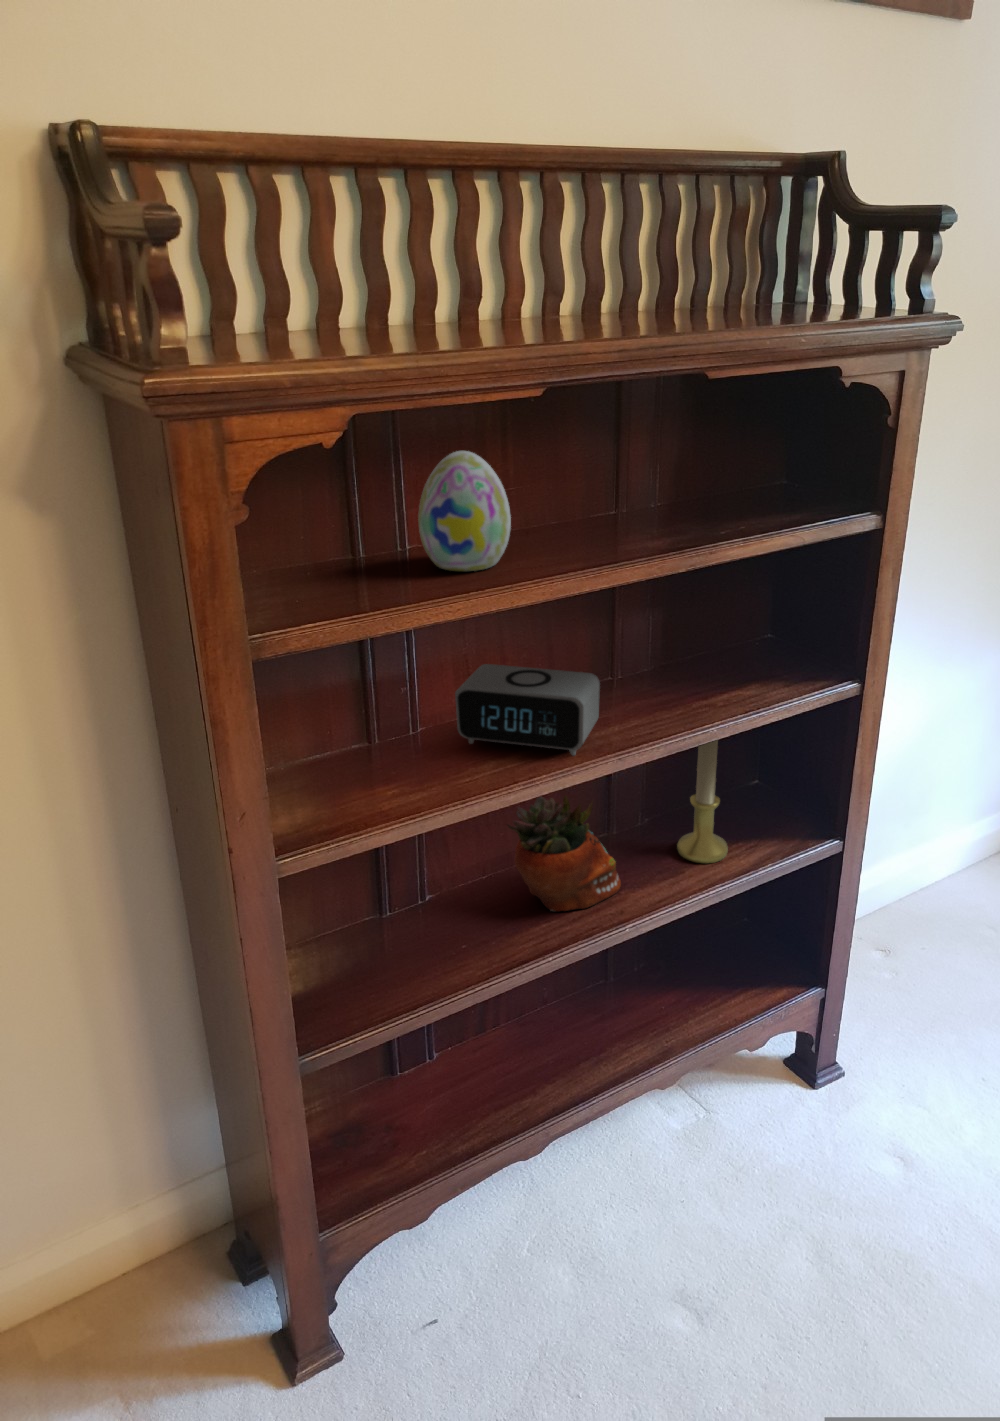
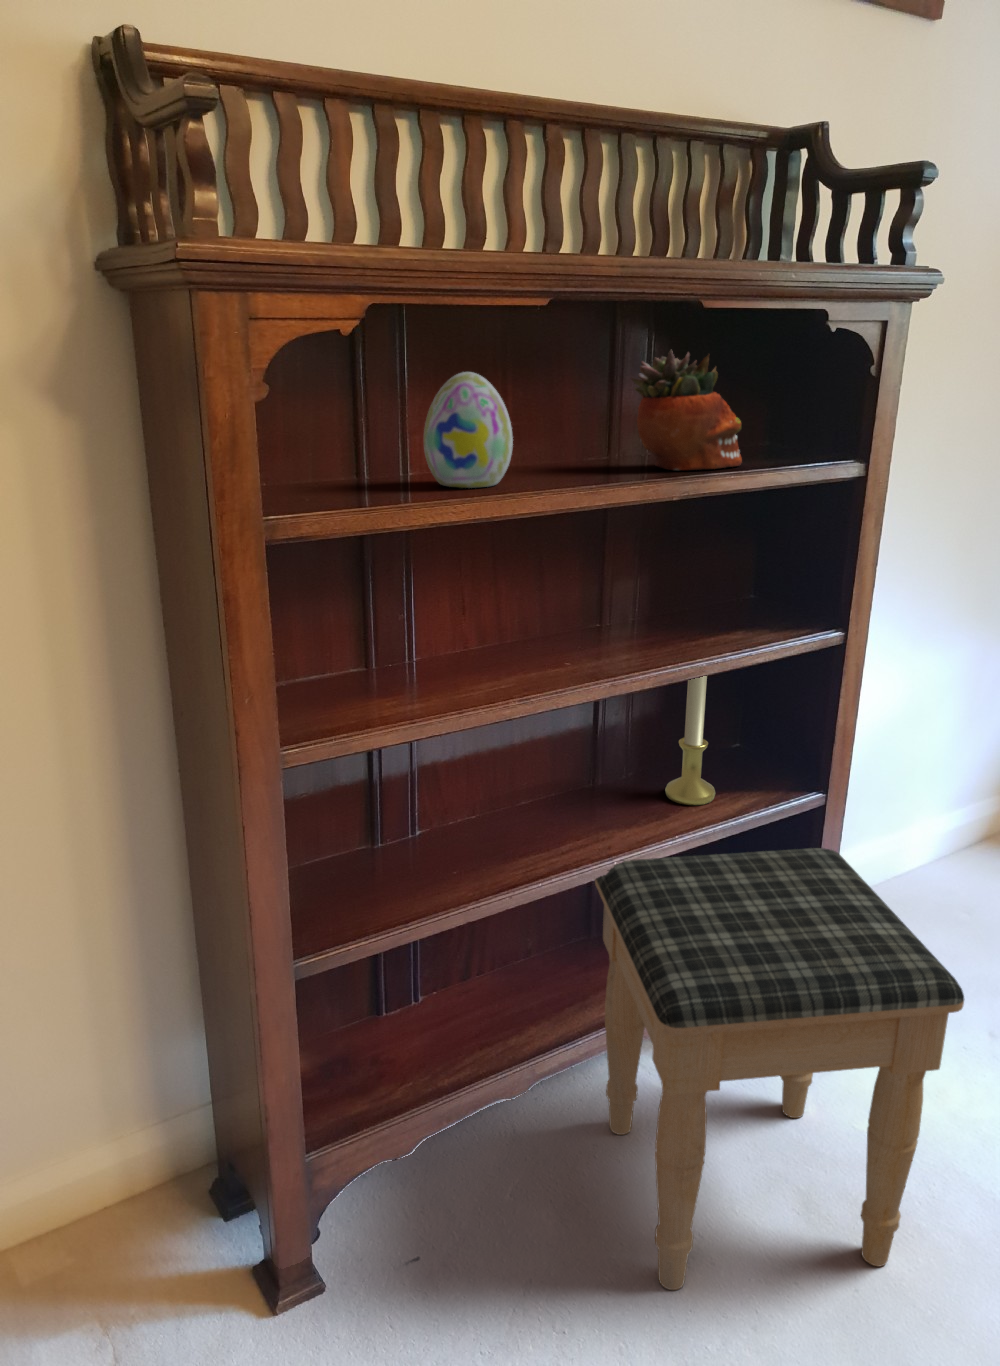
alarm clock: present [455,664,600,756] -> none [454,592,595,676]
succulent planter: present [507,795,621,911] -> present [631,350,742,470]
footstool: none [605,910,975,1357] -> present [595,848,964,1290]

